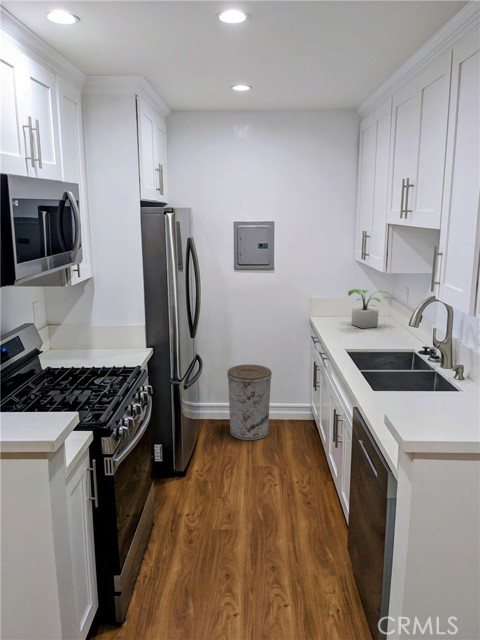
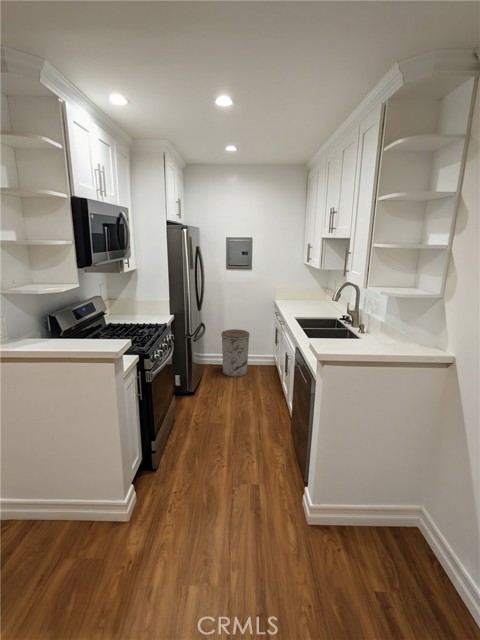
potted plant: present [348,289,389,328] -> none [298,281,325,306]

